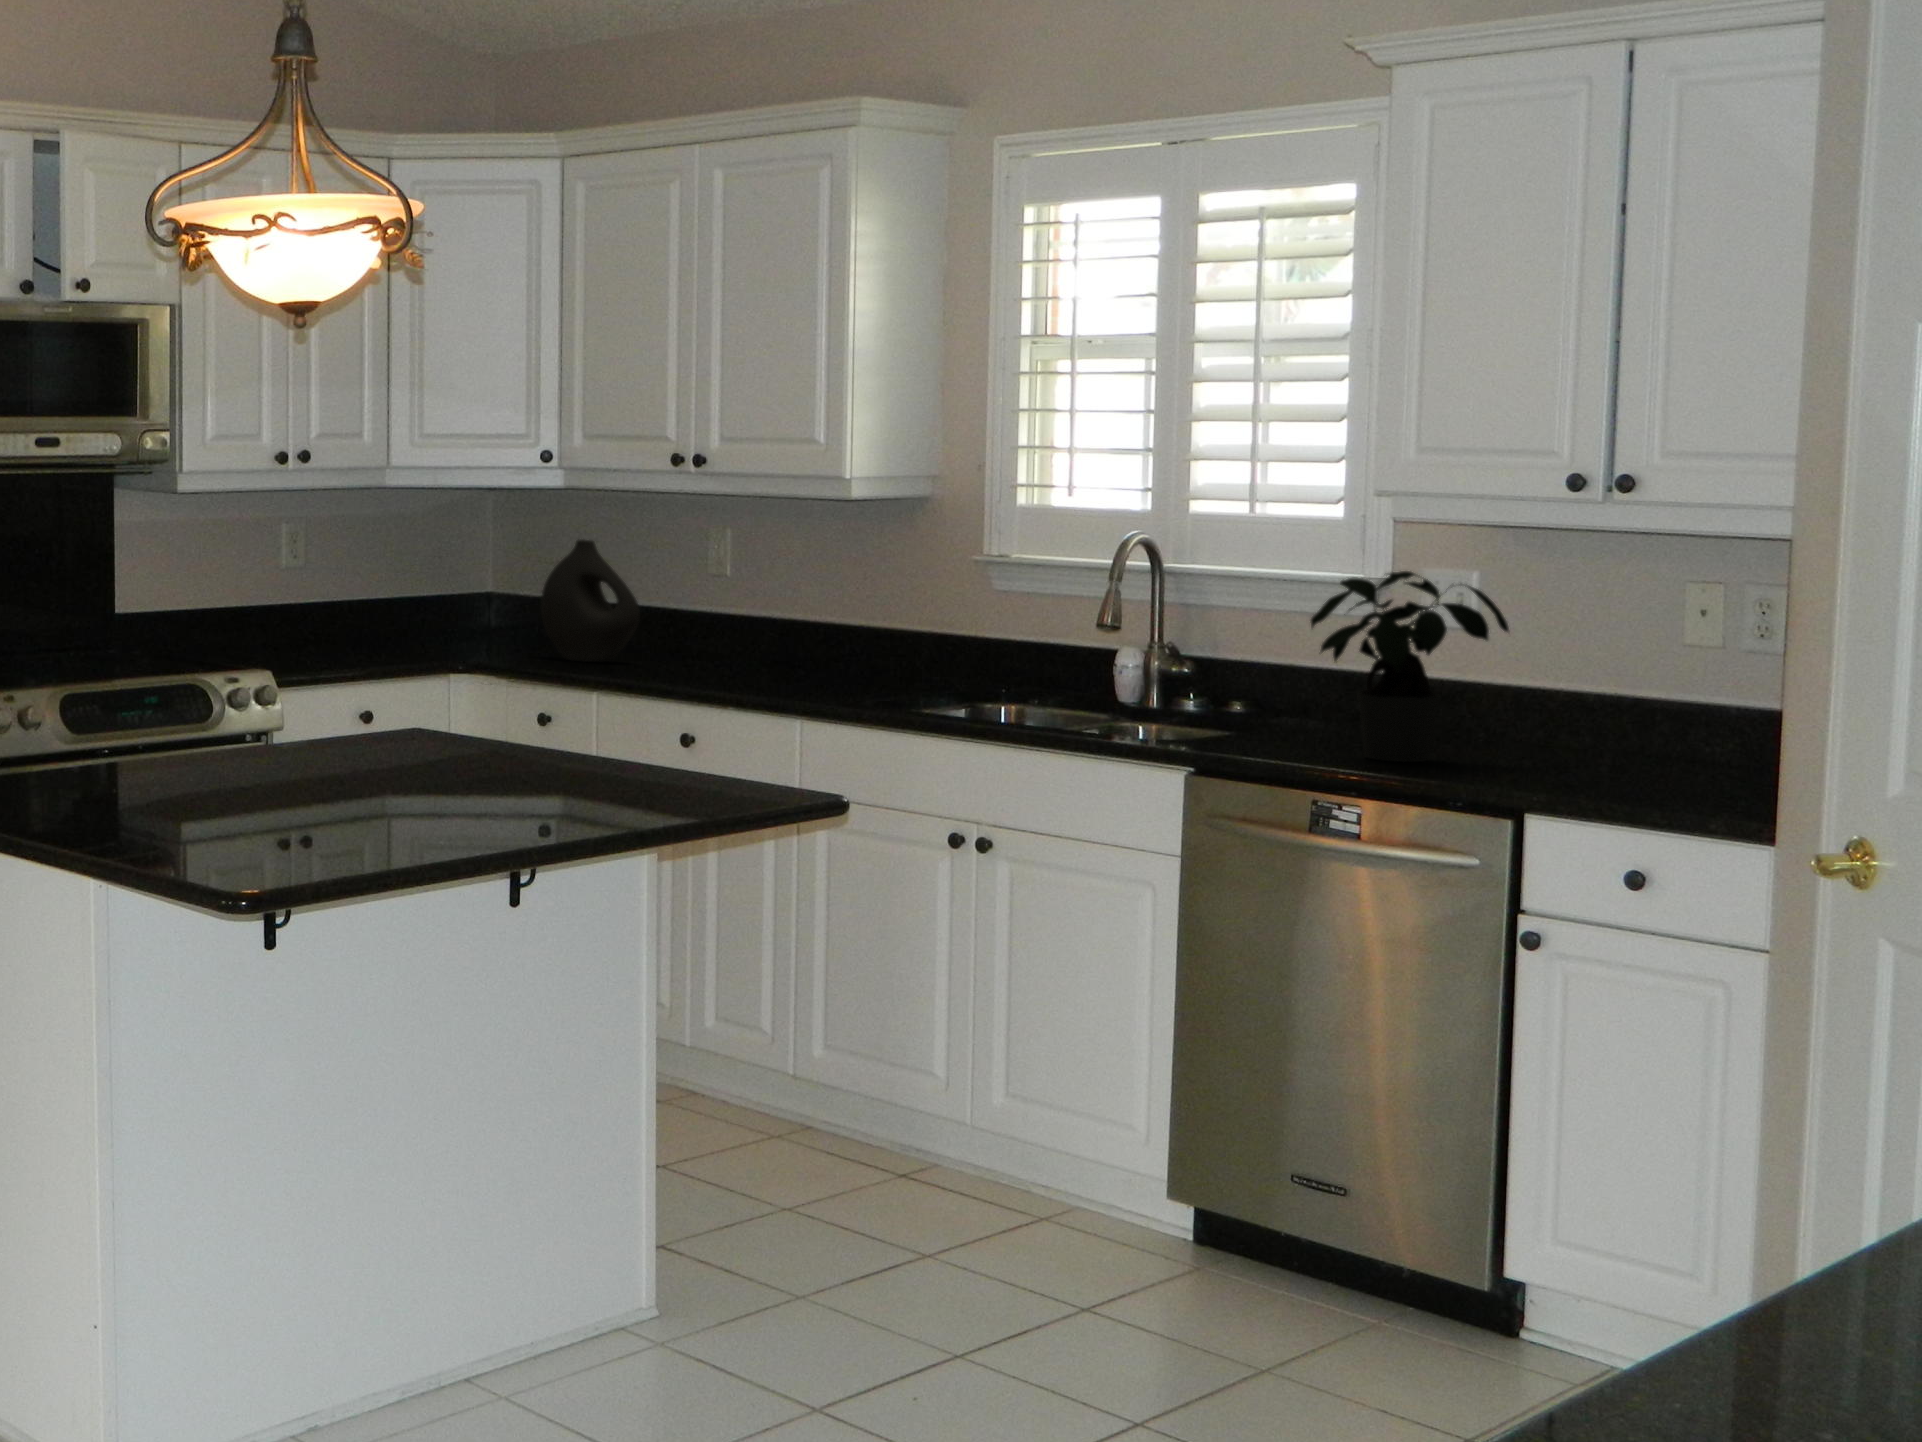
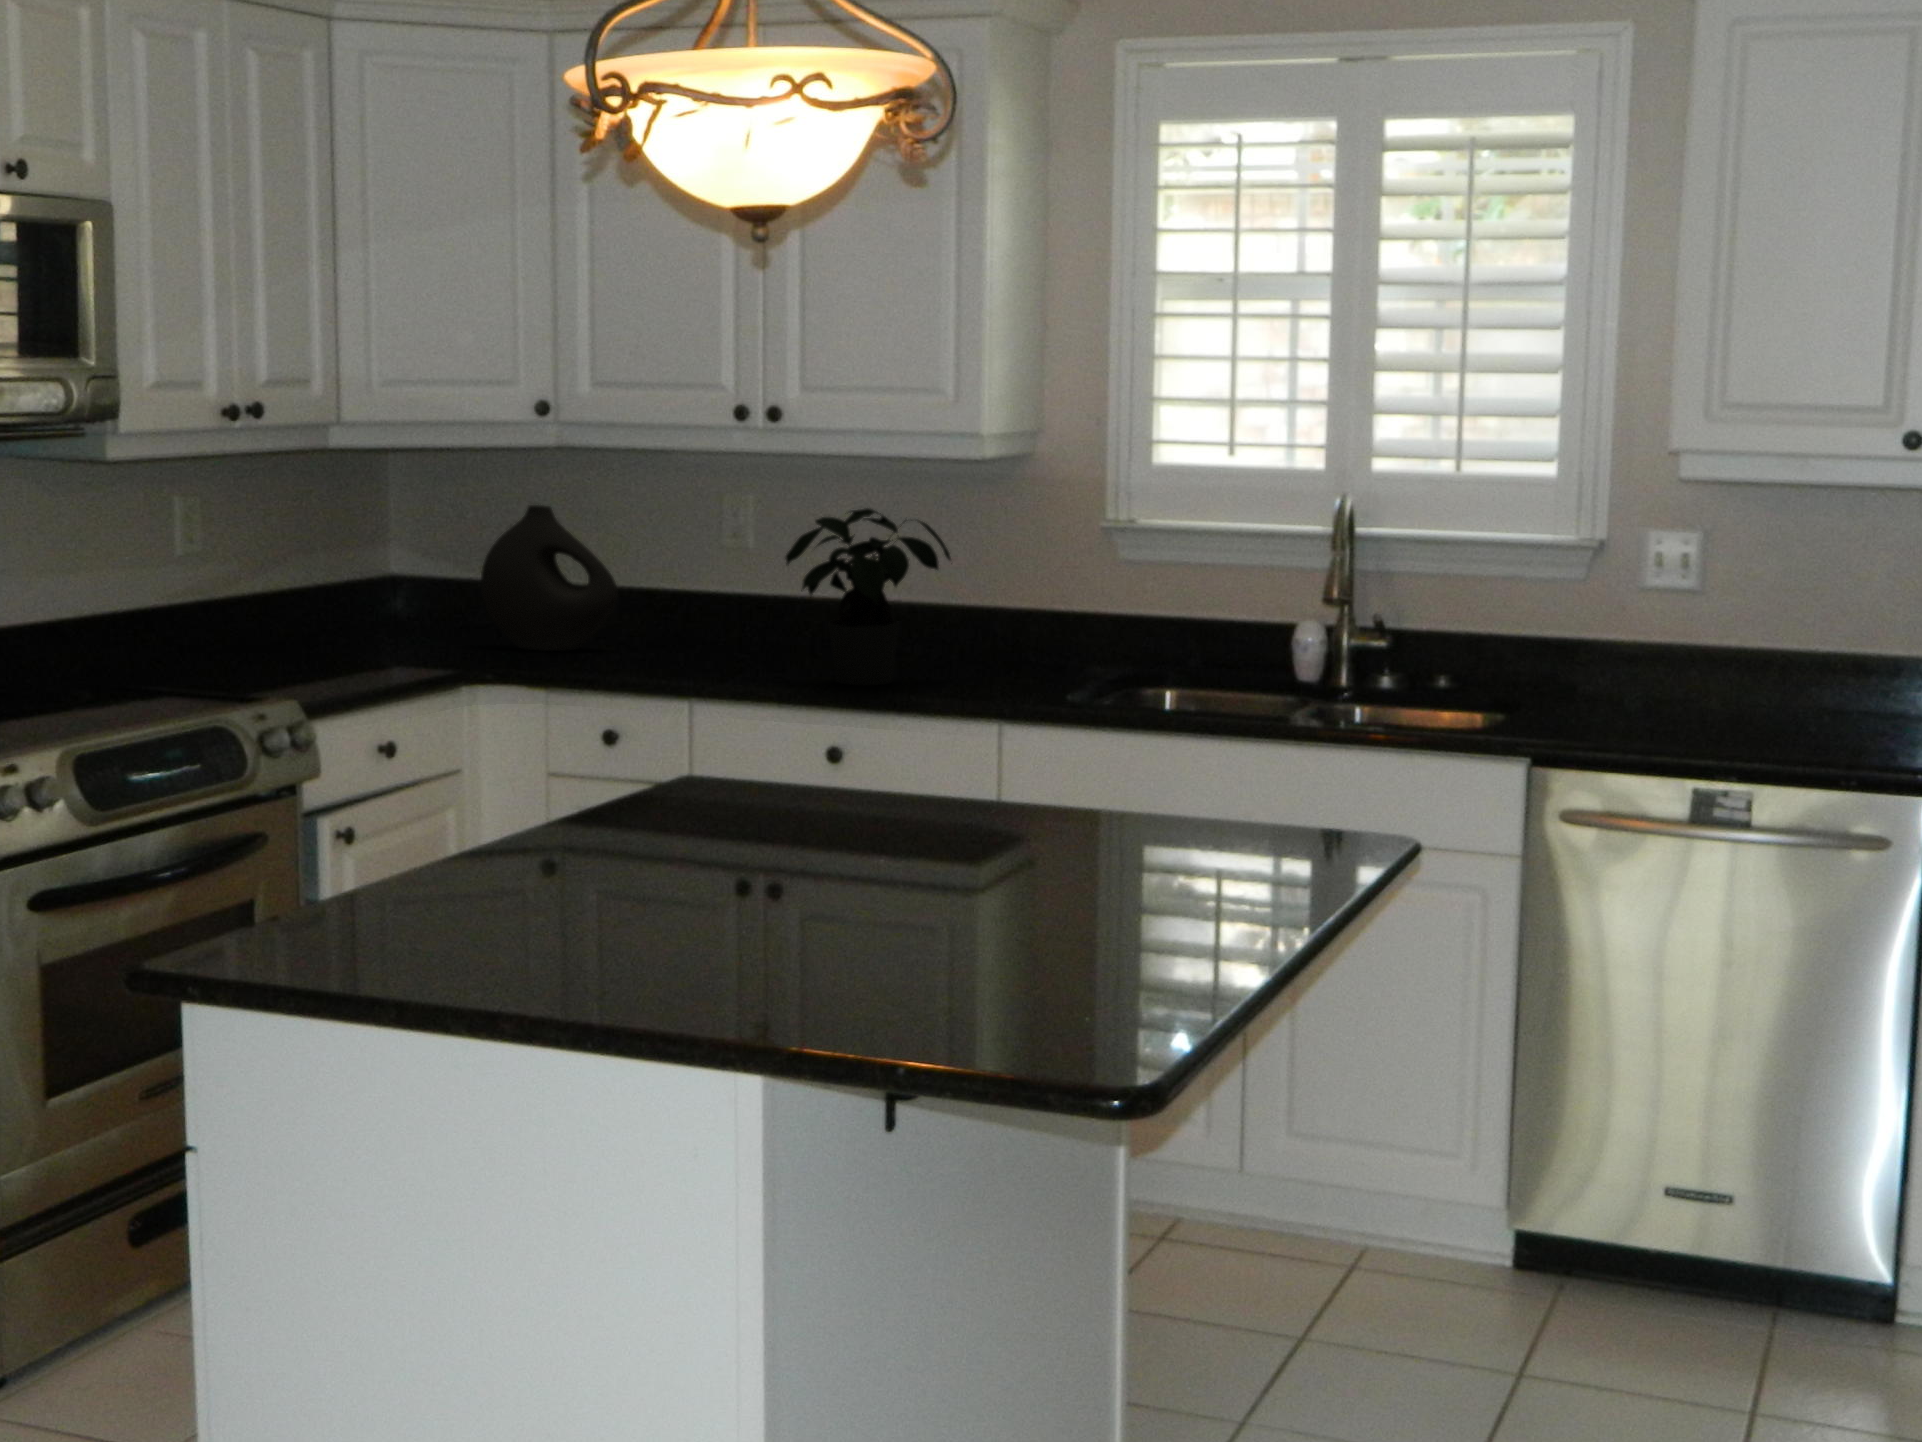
potted plant: present [1311,571,1509,762] -> present [786,508,951,686]

